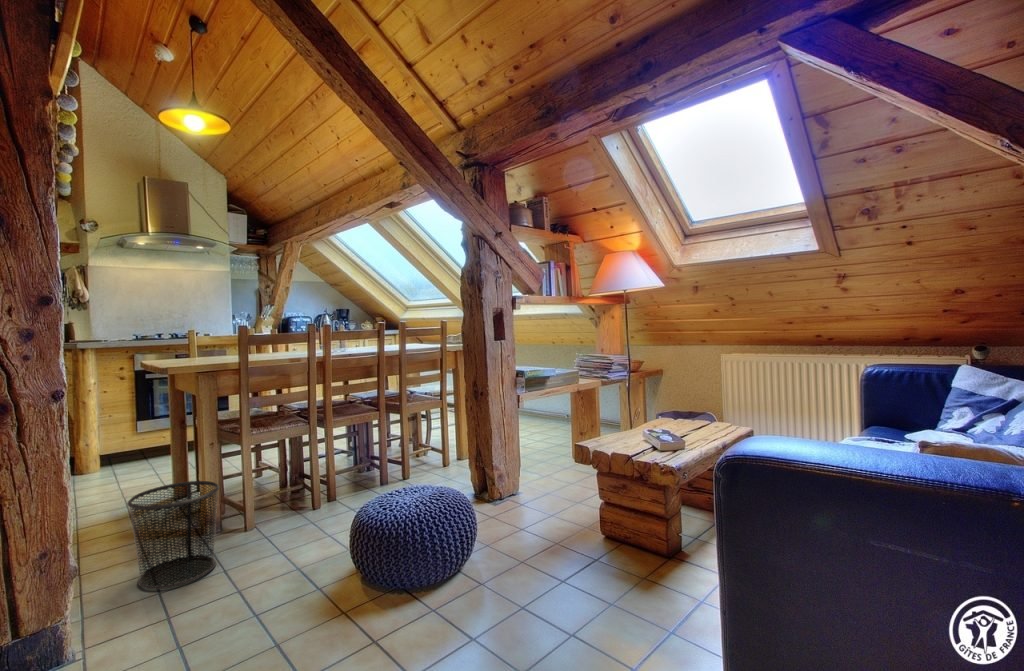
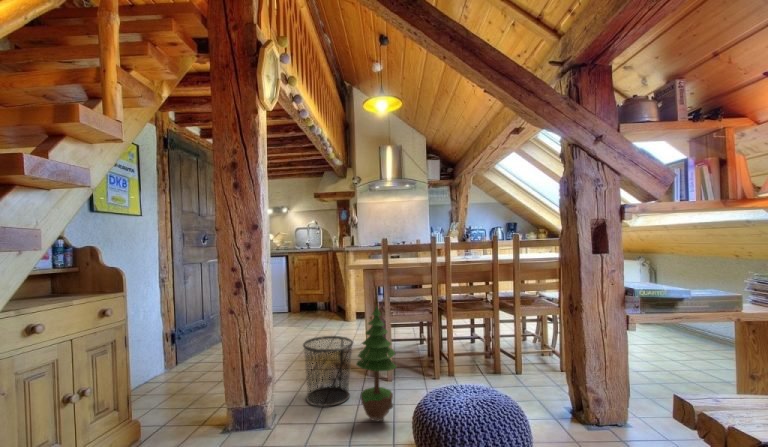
potted tree: none [250,421,310,571] -> present [356,306,396,422]

